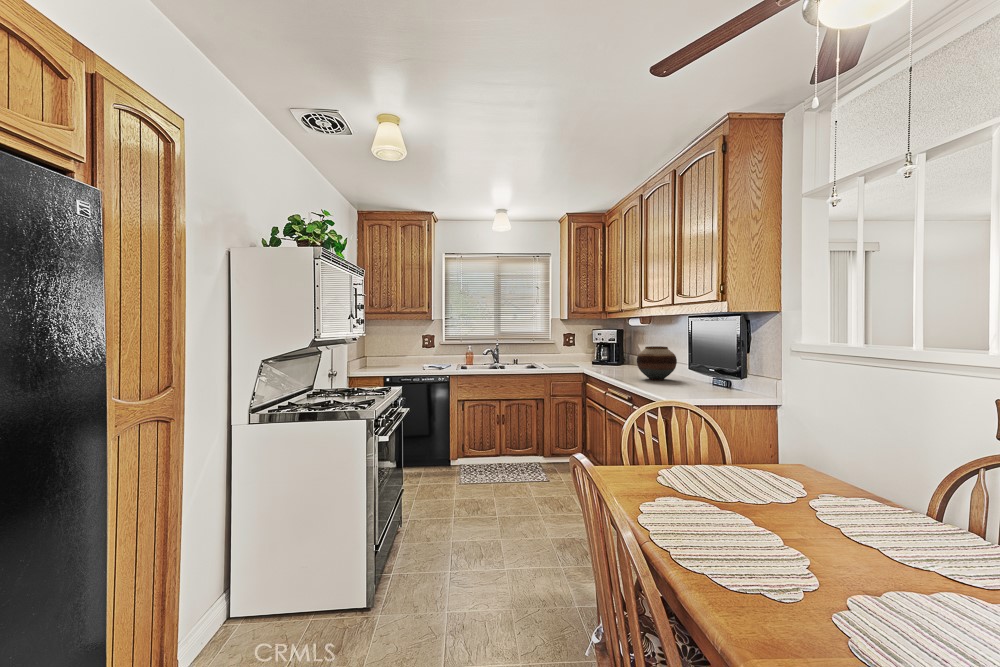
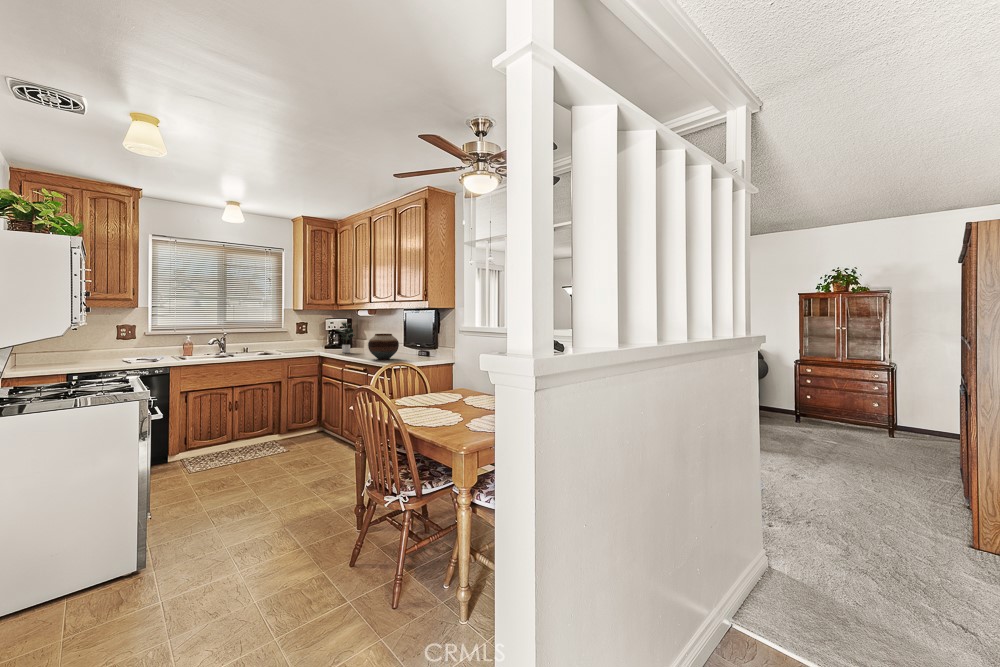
potted plant: none [599,332,634,370] -> present [336,322,355,353]

